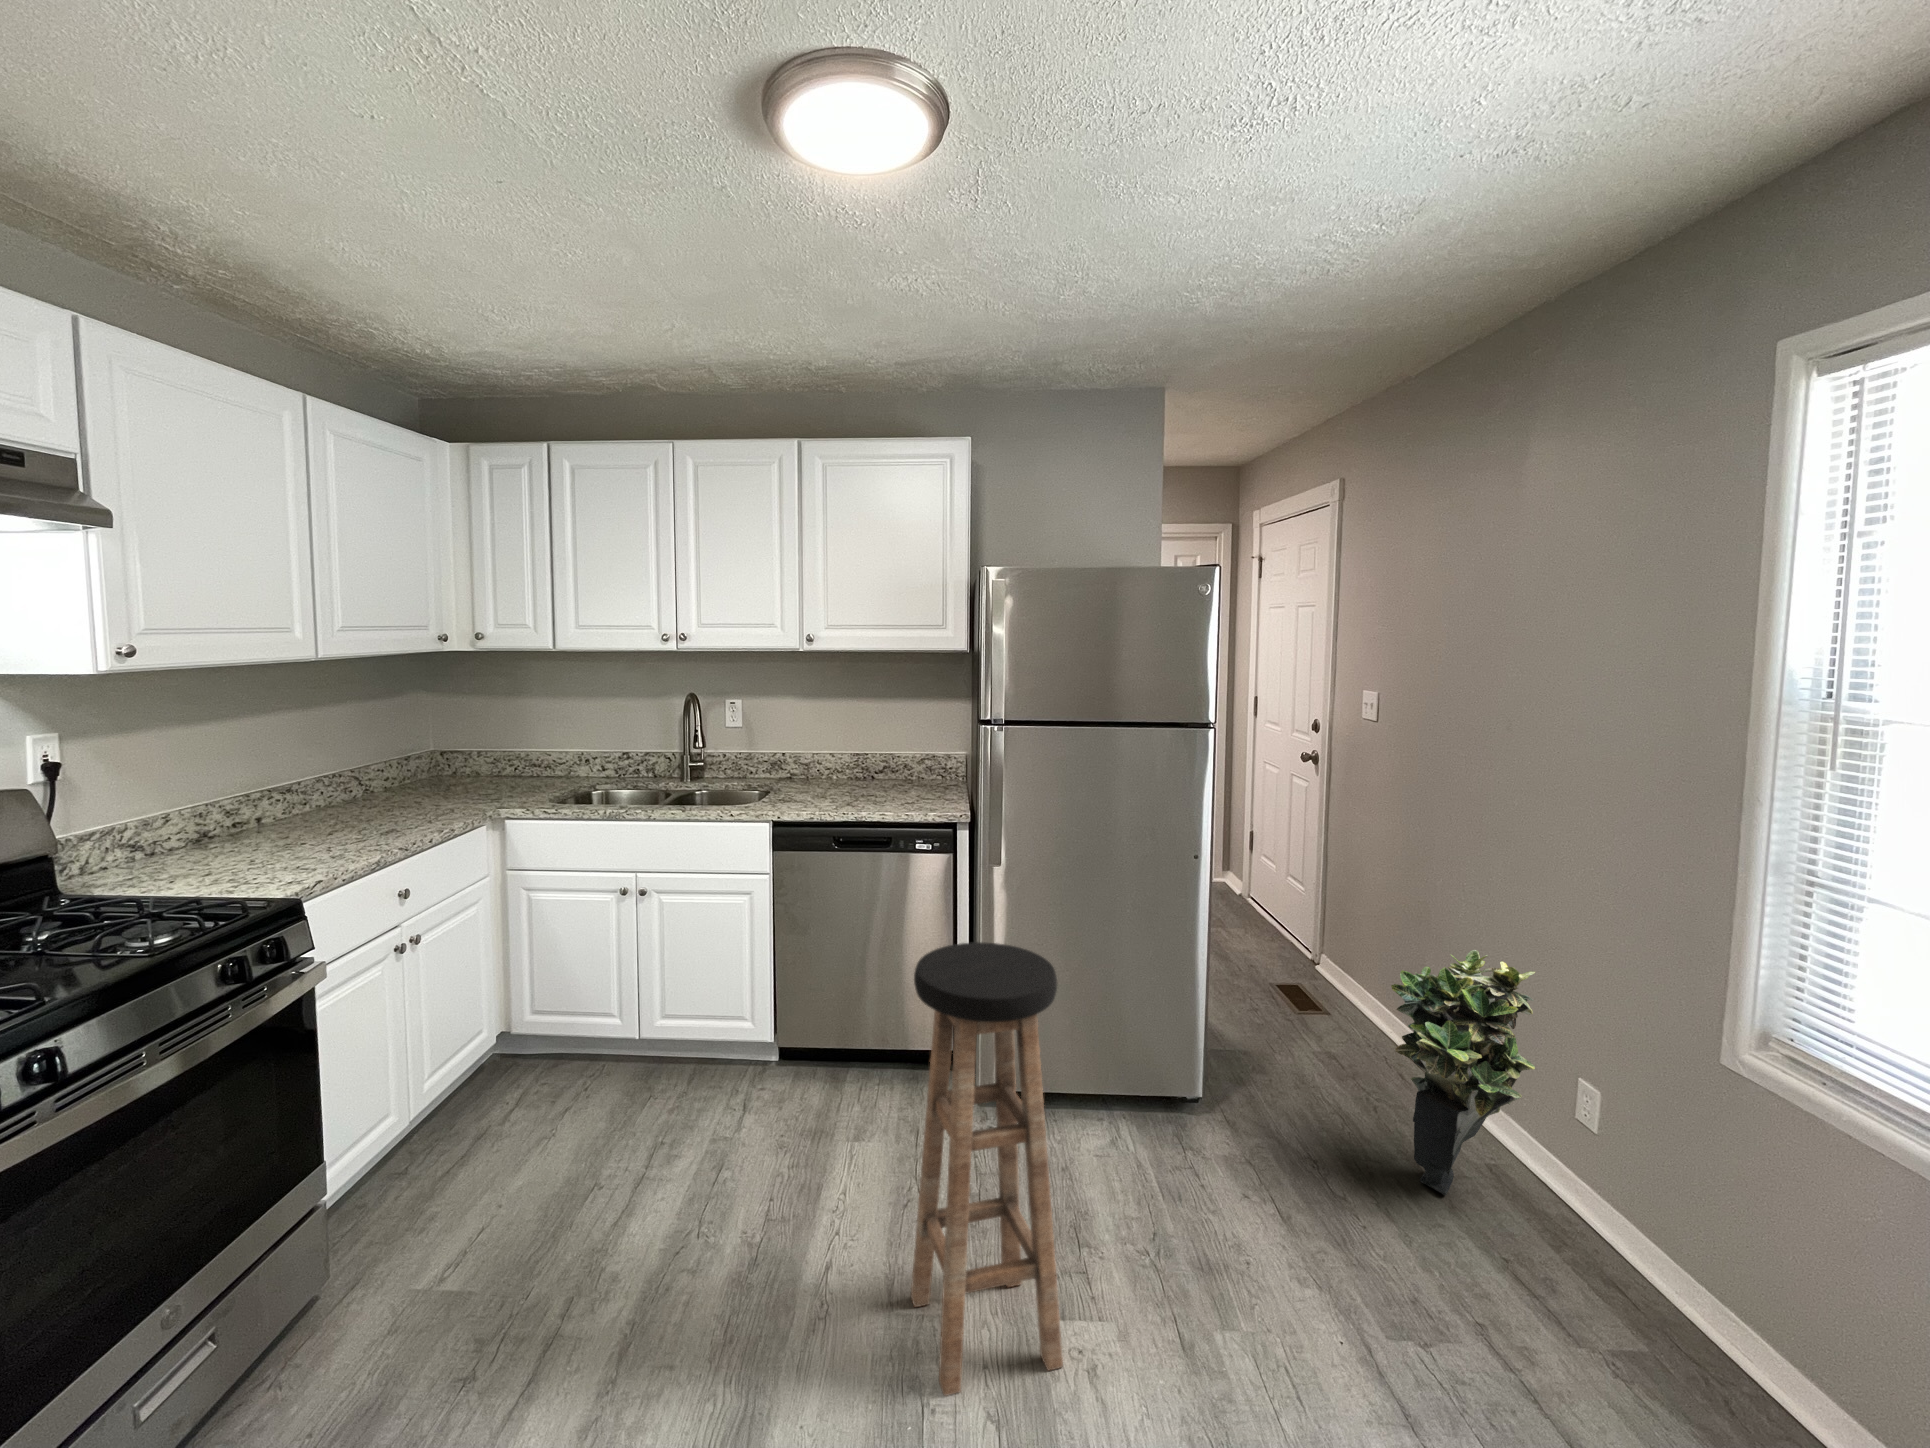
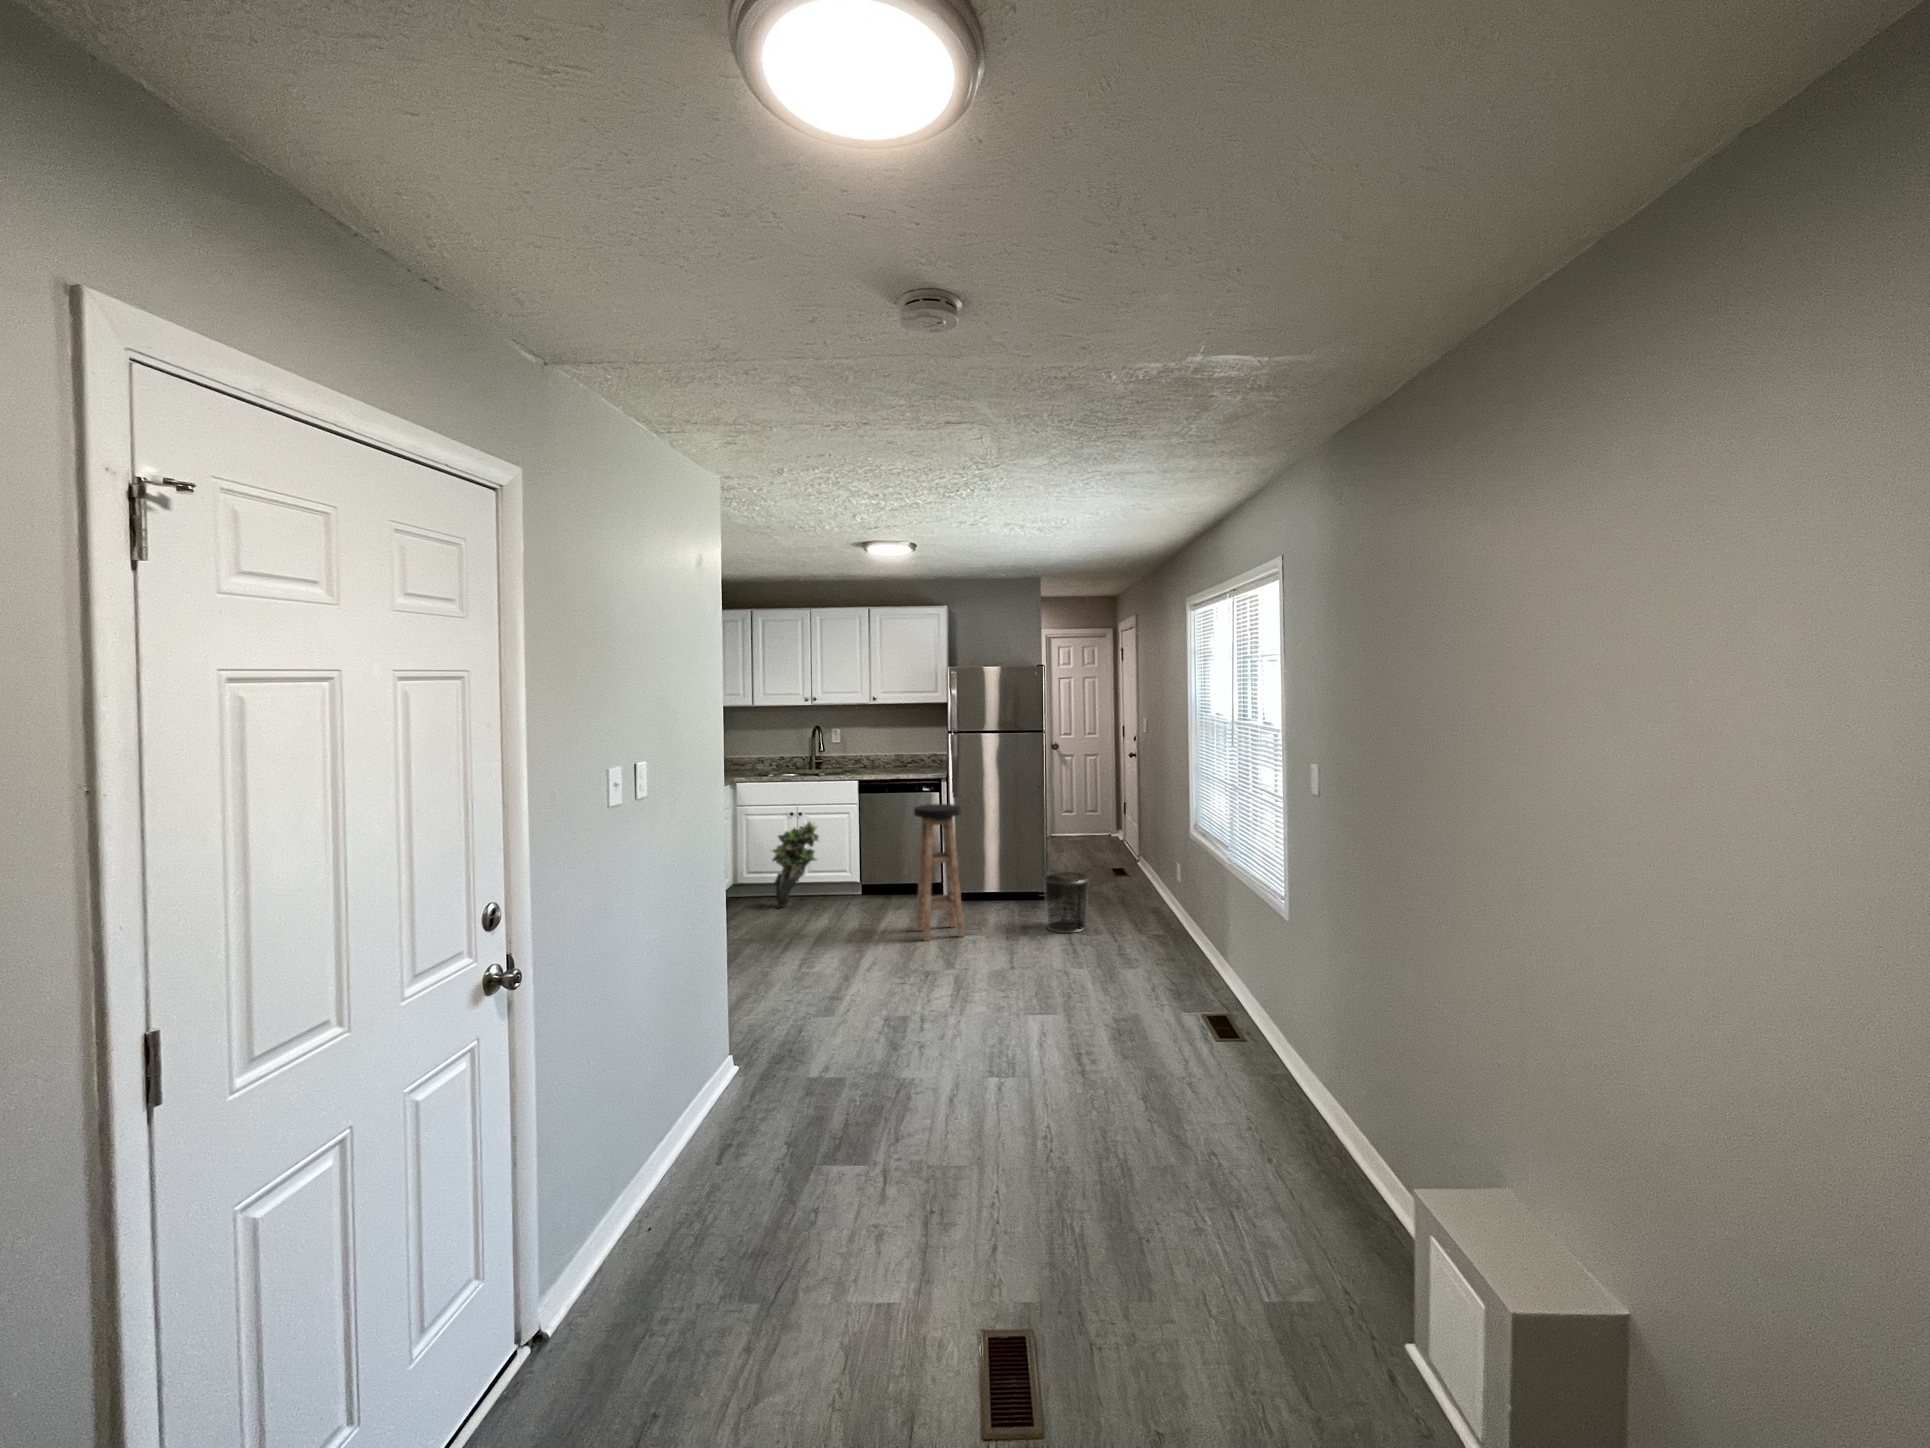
potted plant: present [1391,950,1535,1195] -> present [772,822,819,908]
waste bin: none [1281,1135,1441,1367] -> present [1043,872,1089,933]

